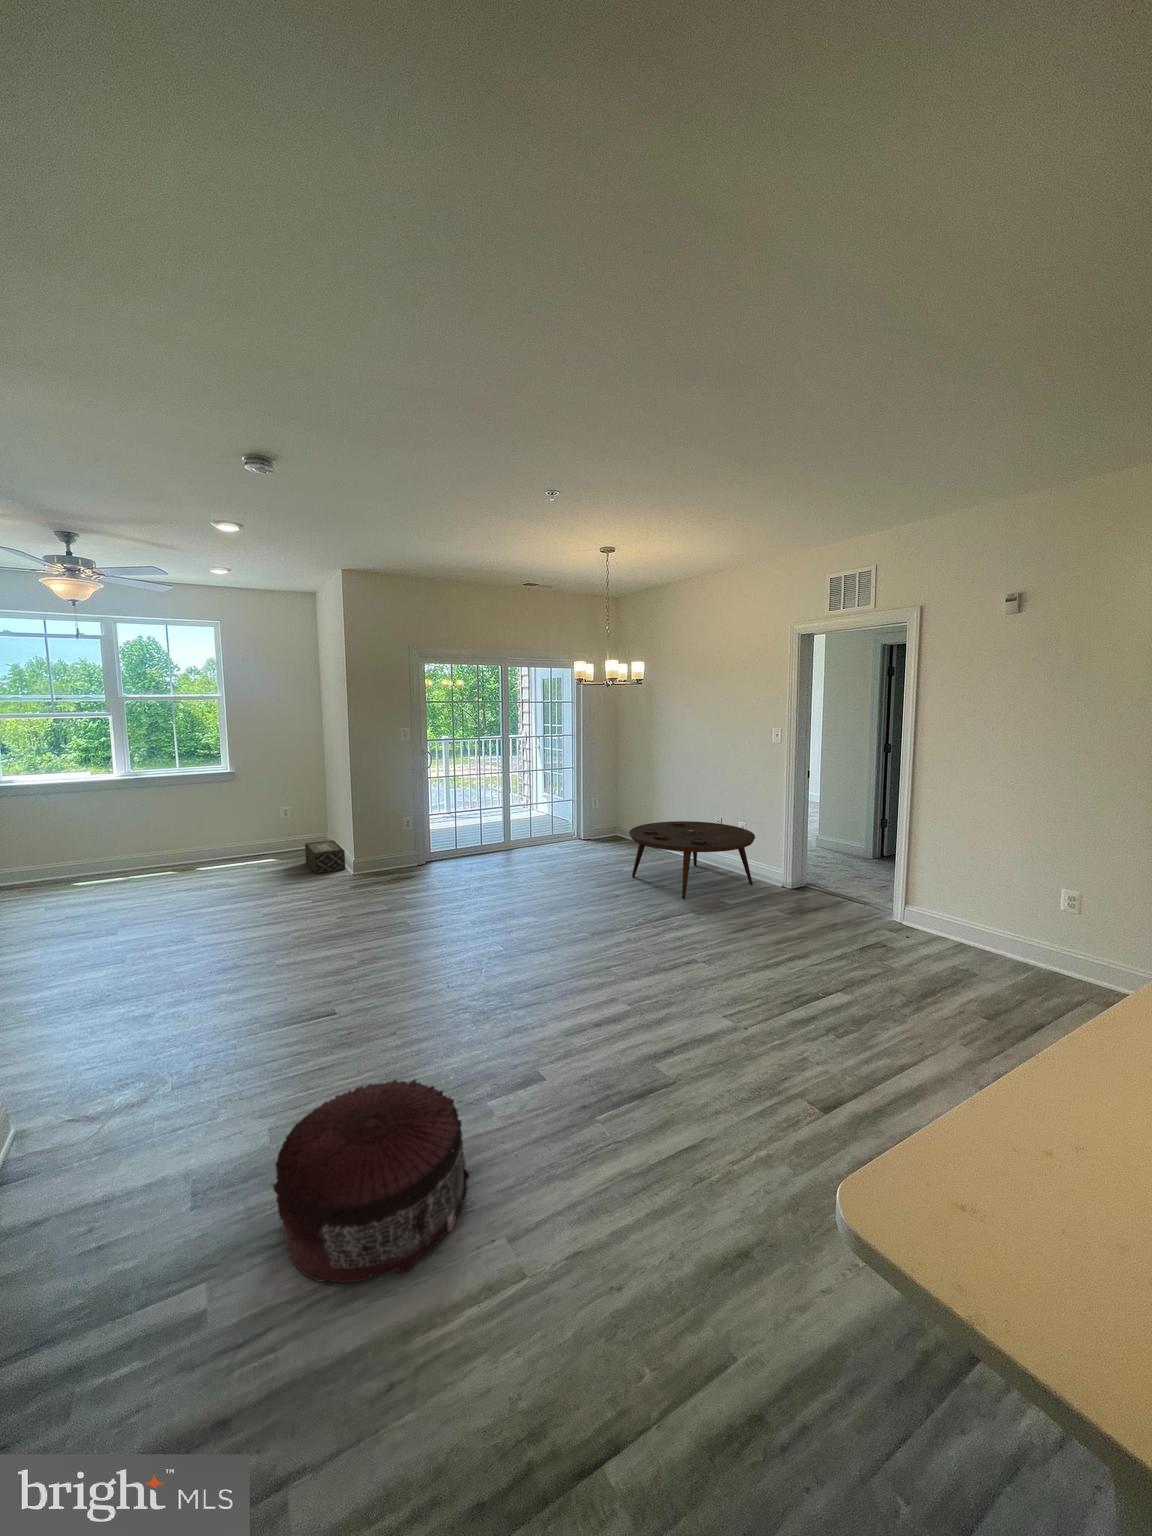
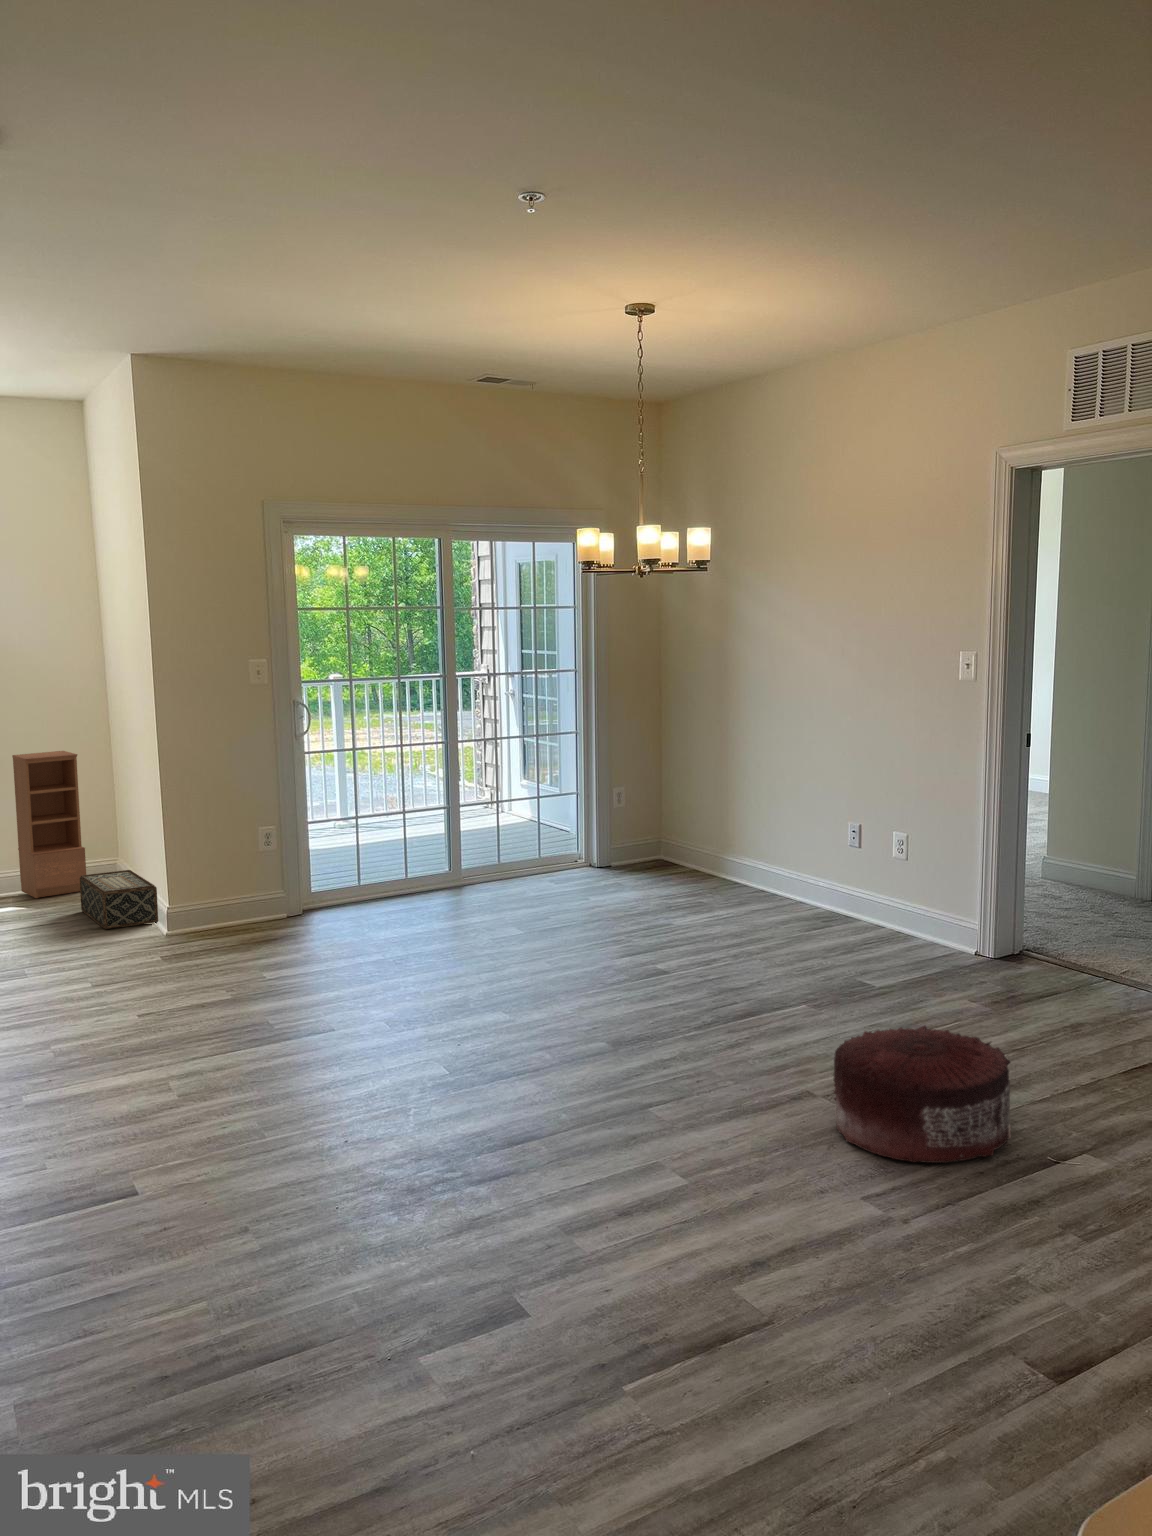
bookcase: none [274,777,313,855] -> present [12,751,86,898]
coffee table: present [629,821,755,899] -> none [679,832,905,967]
pouf: present [273,1079,470,1283] -> present [833,1026,1011,1163]

